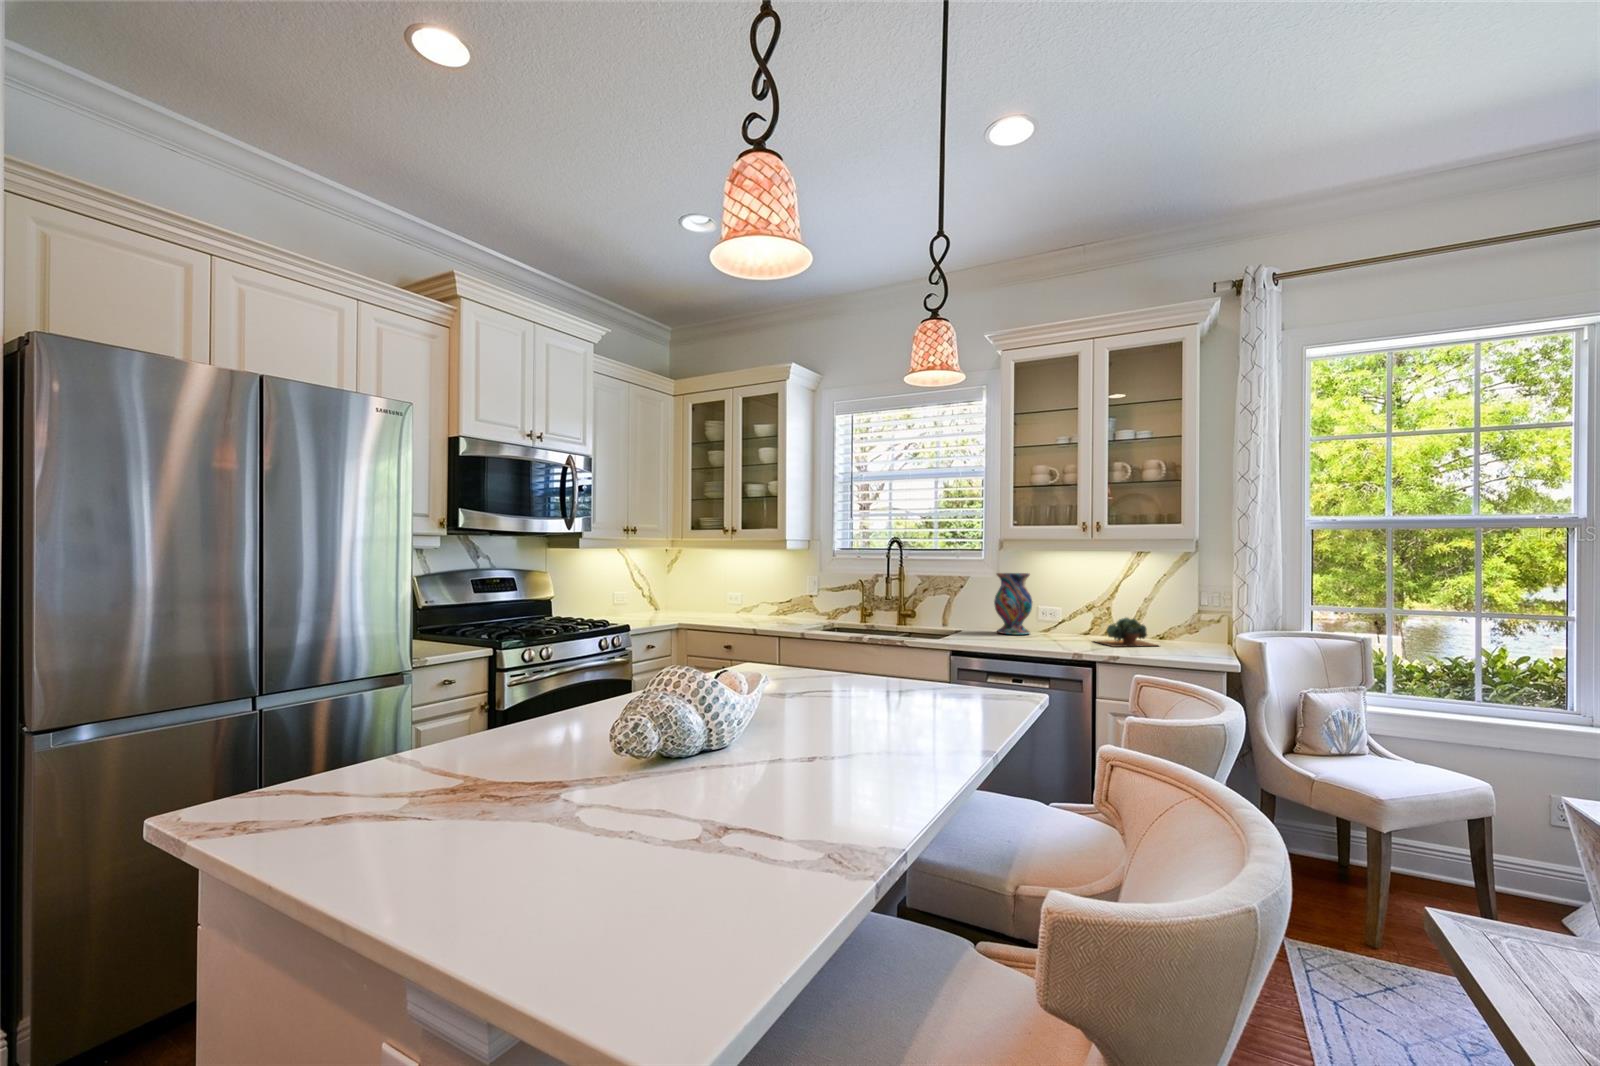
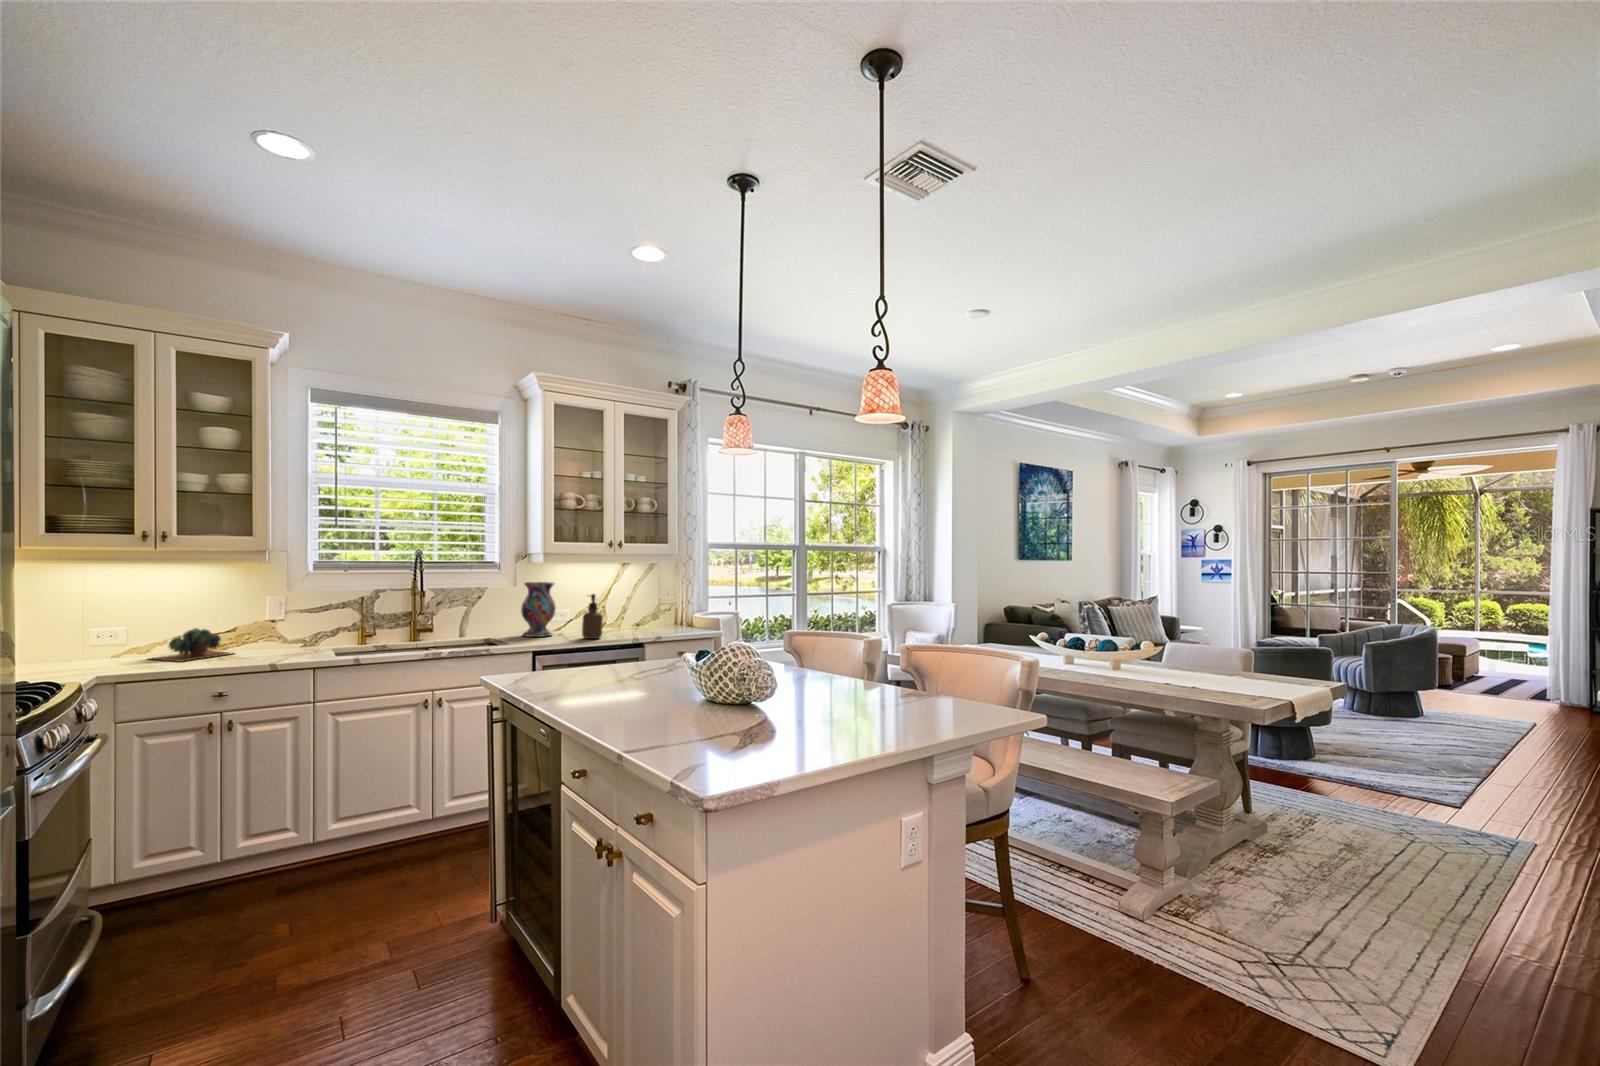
soap dispenser: none [1038,587,1063,643] -> present [582,594,603,639]
succulent plant: present [1095,618,1157,647] -> present [151,628,231,662]

